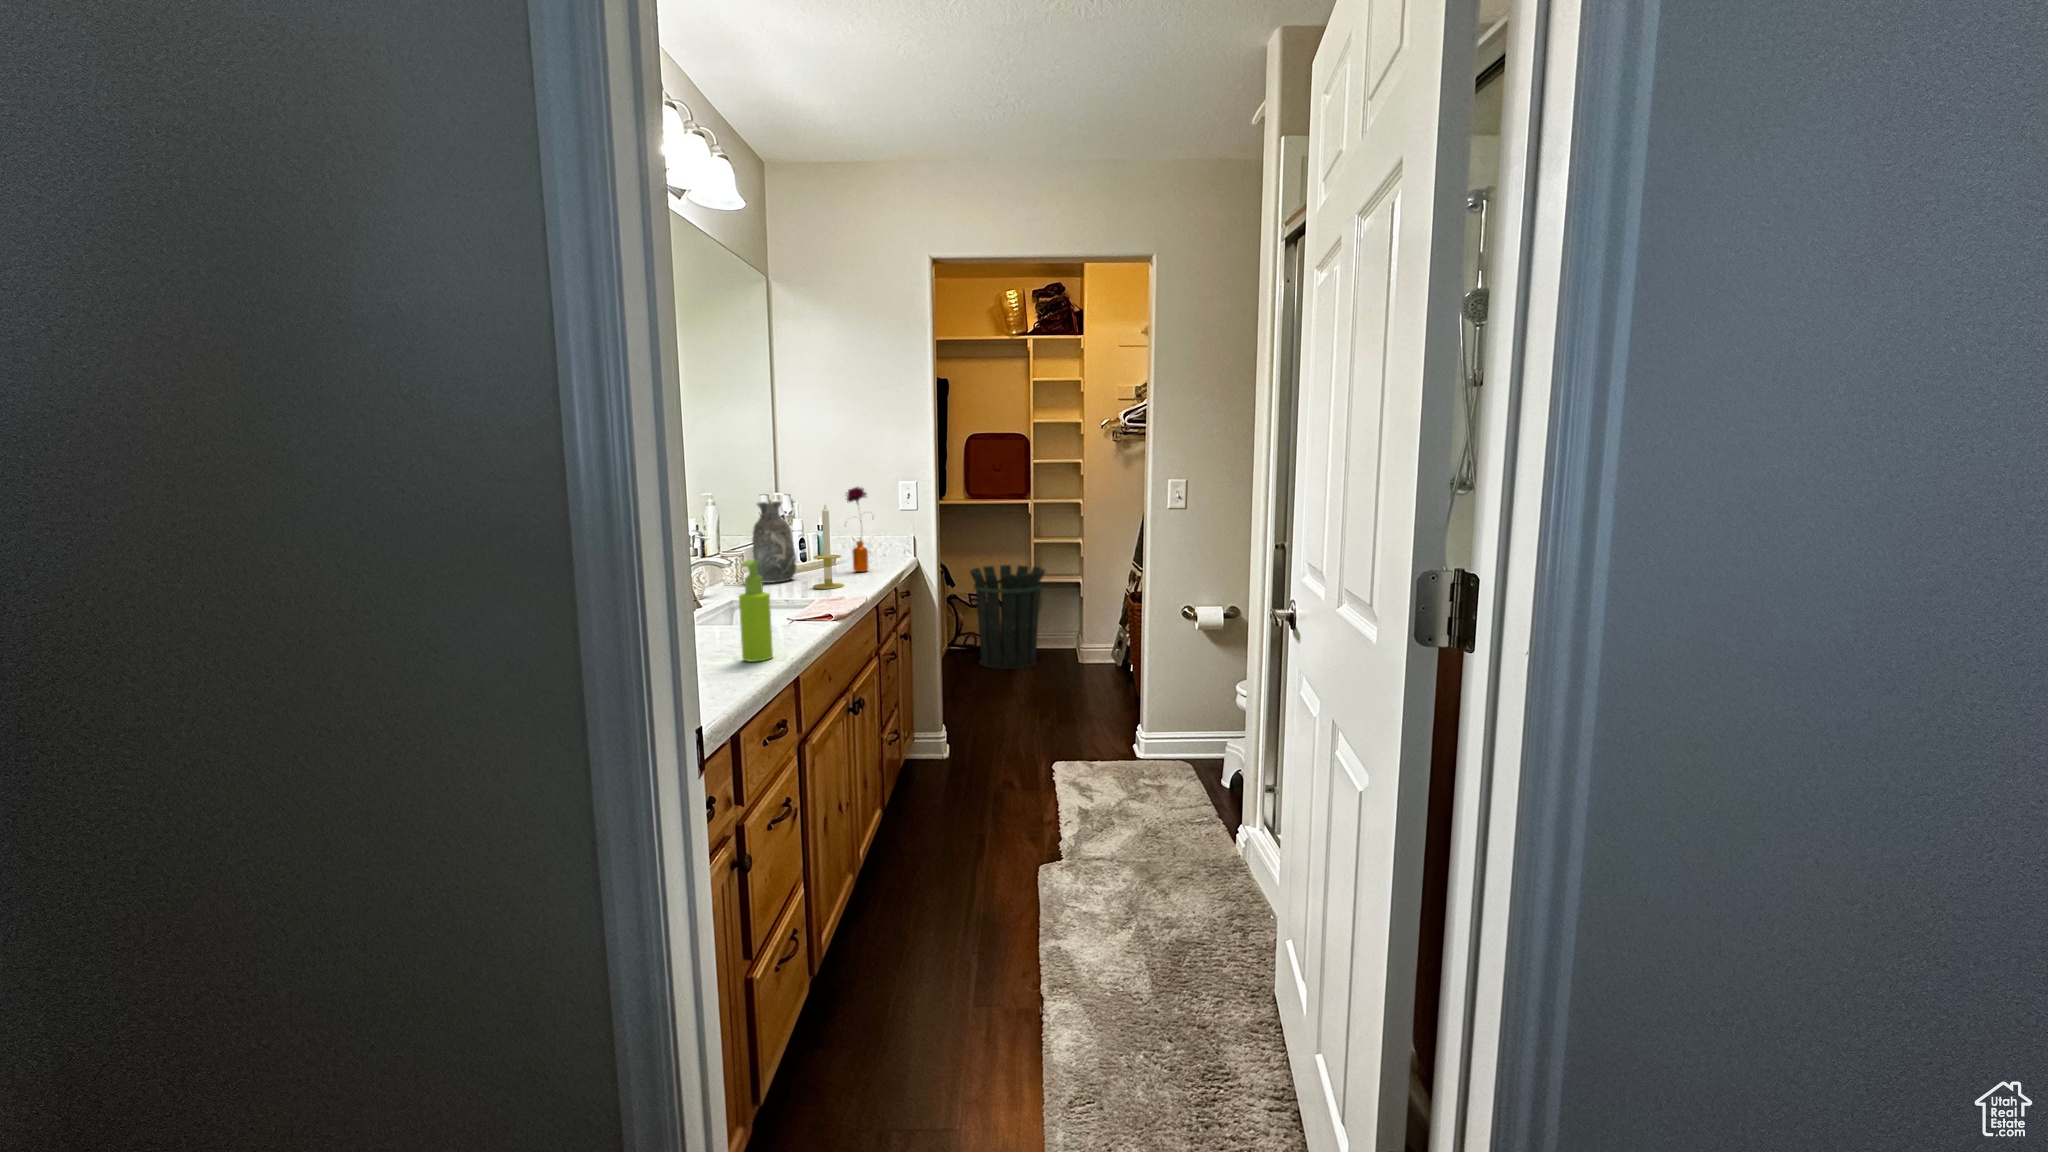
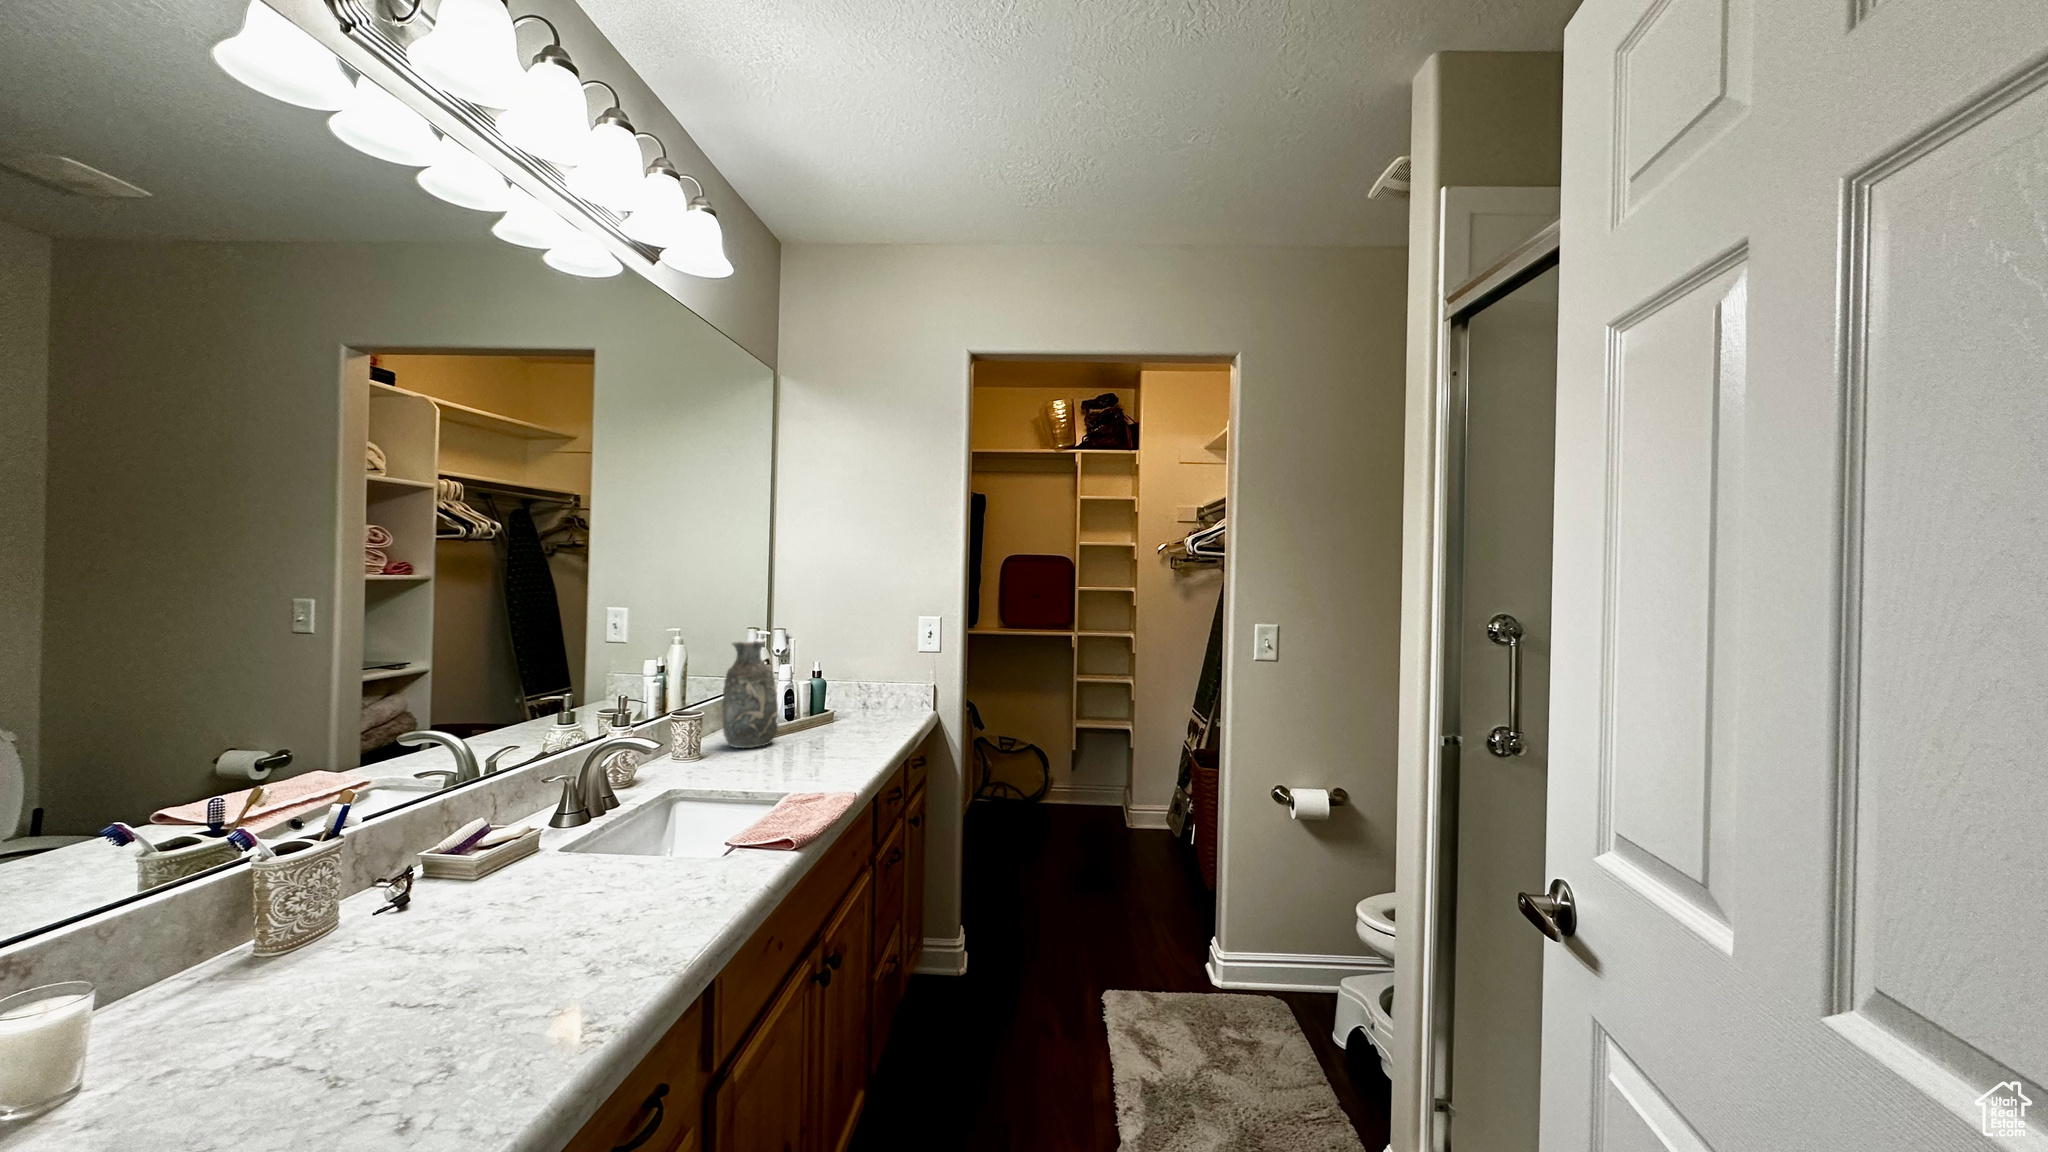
flower: present [847,487,869,572] -> none [845,623,882,734]
candle: present [813,505,844,589] -> none [792,649,835,765]
soap dispenser: present [739,560,773,661] -> none [623,775,679,953]
waste bin: present [970,565,1045,669] -> none [1000,706,1090,835]

